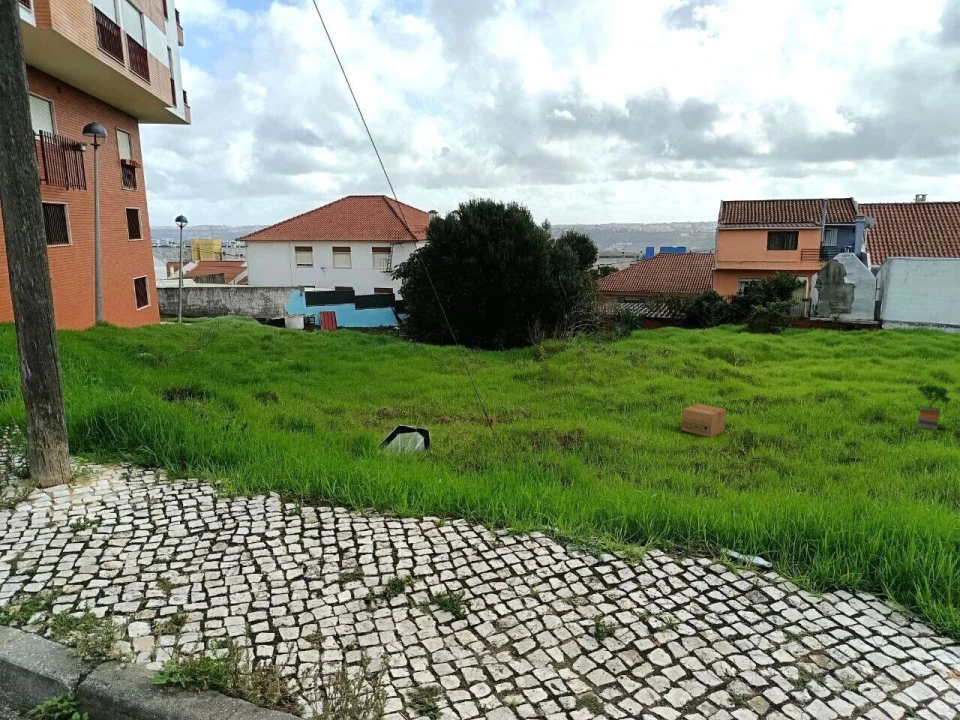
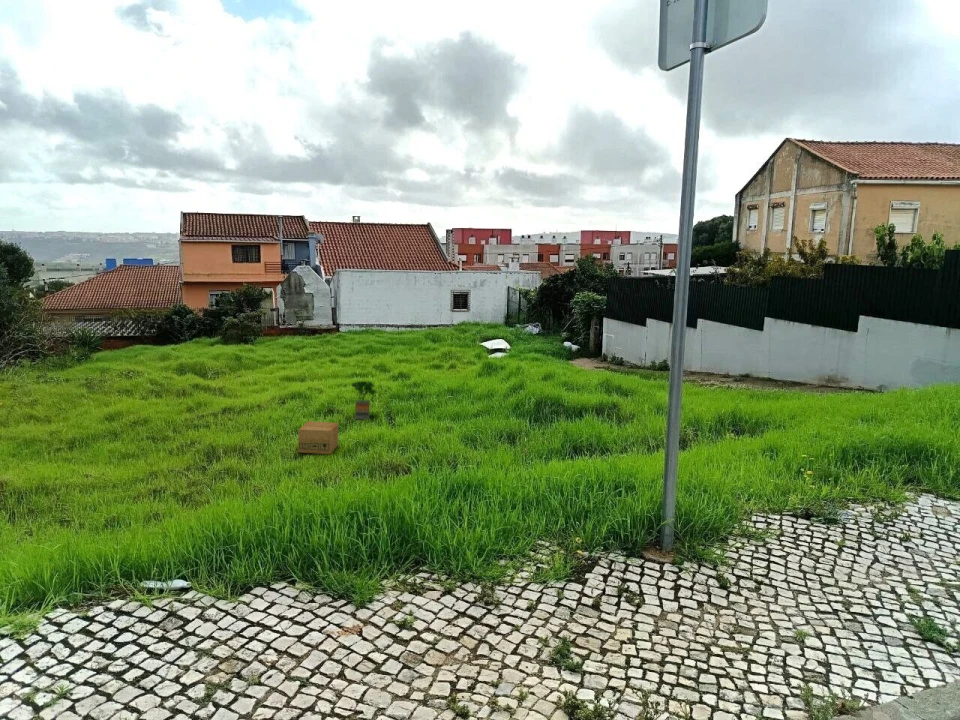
cardboard box: present [681,403,726,437] -> present [298,421,338,454]

